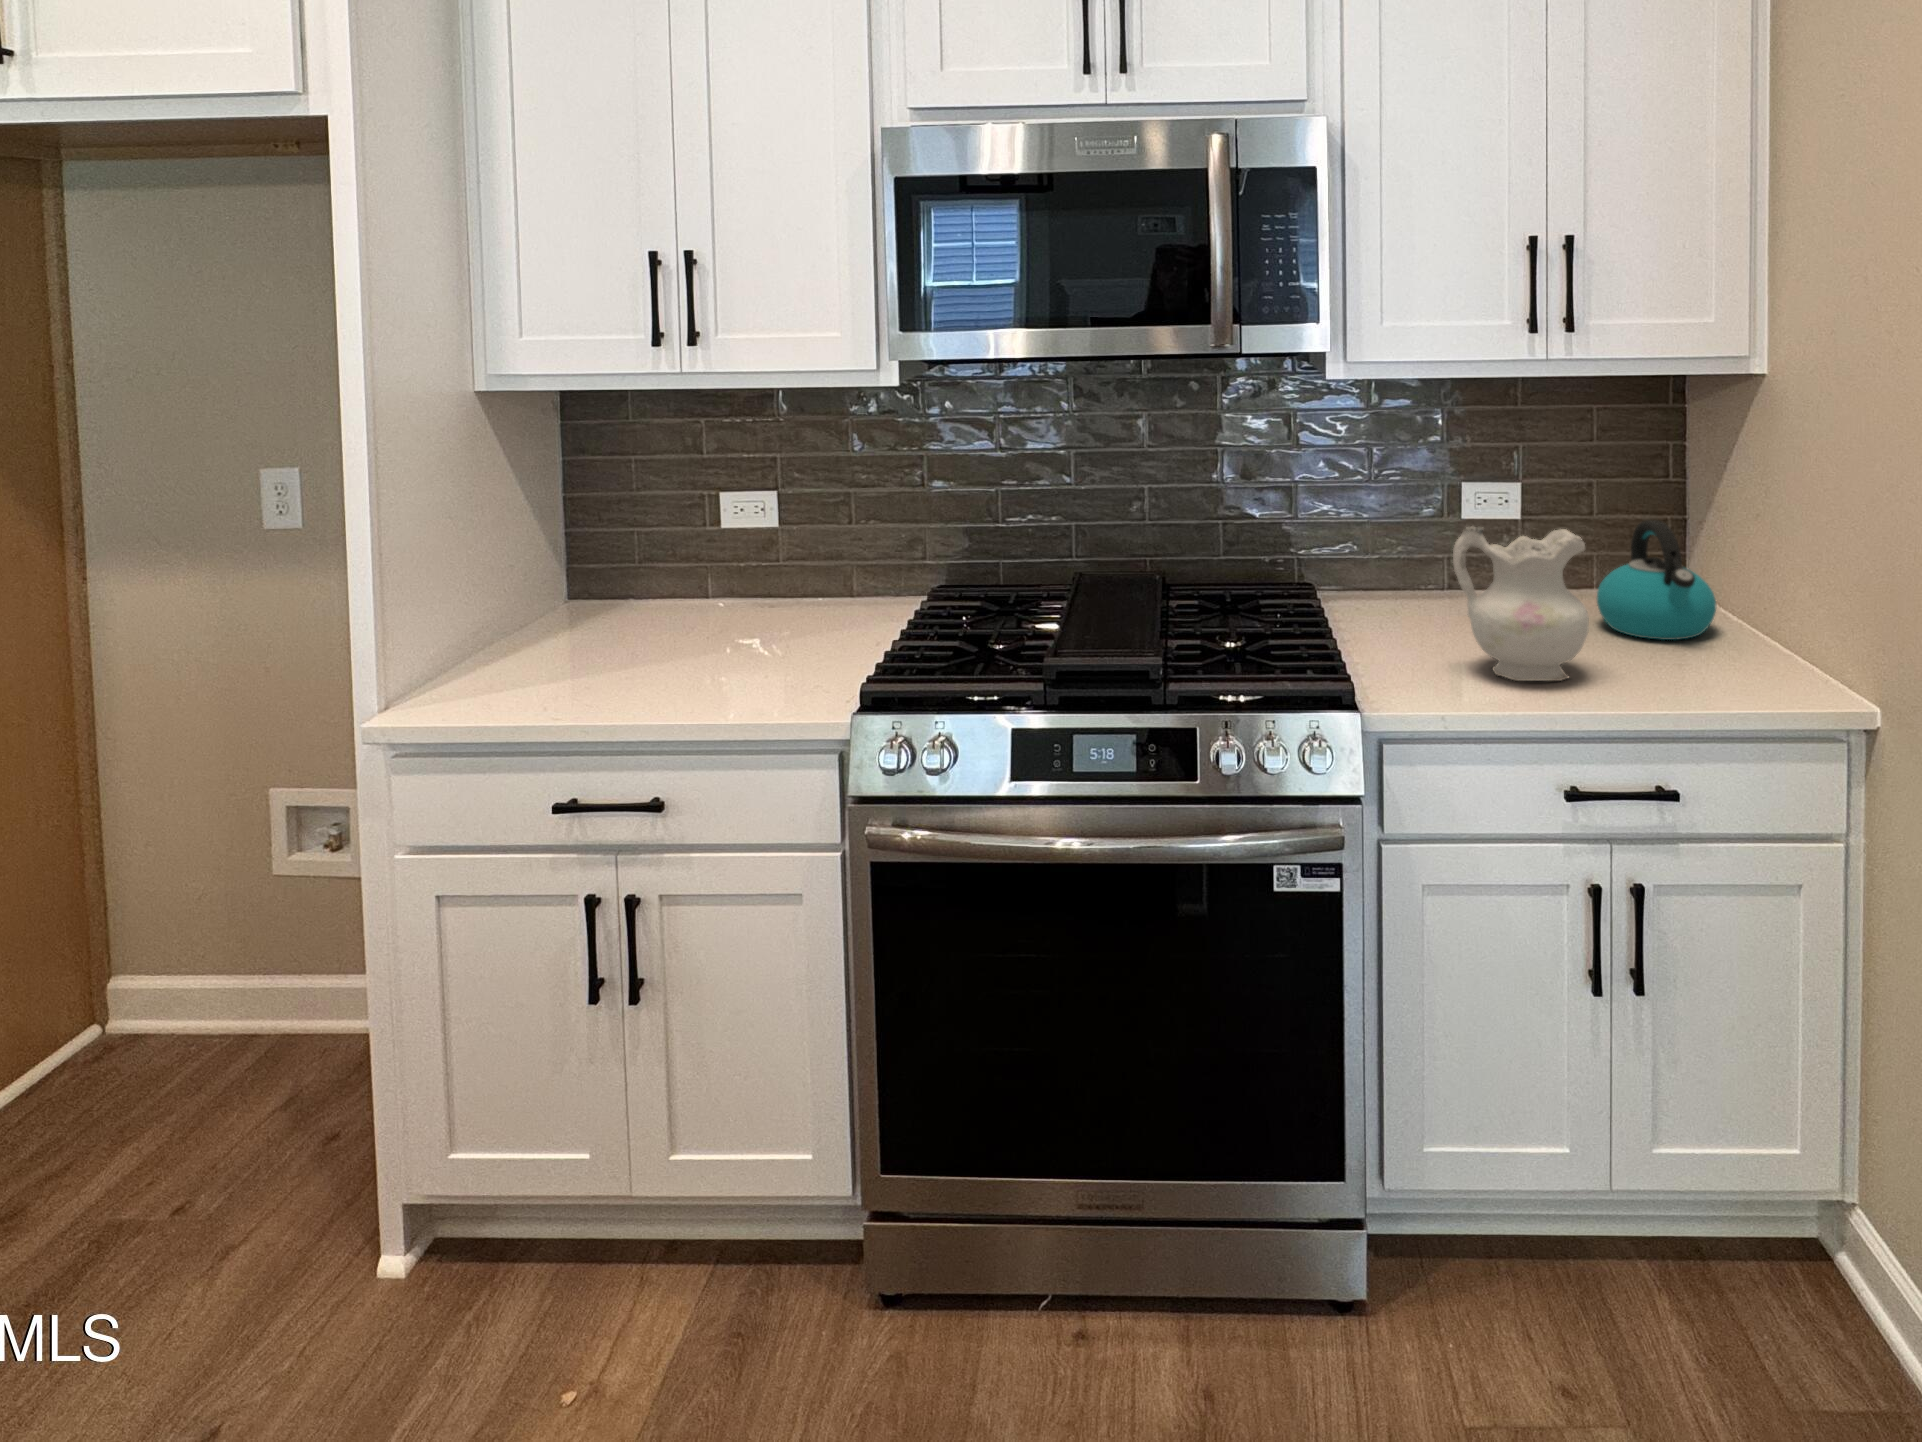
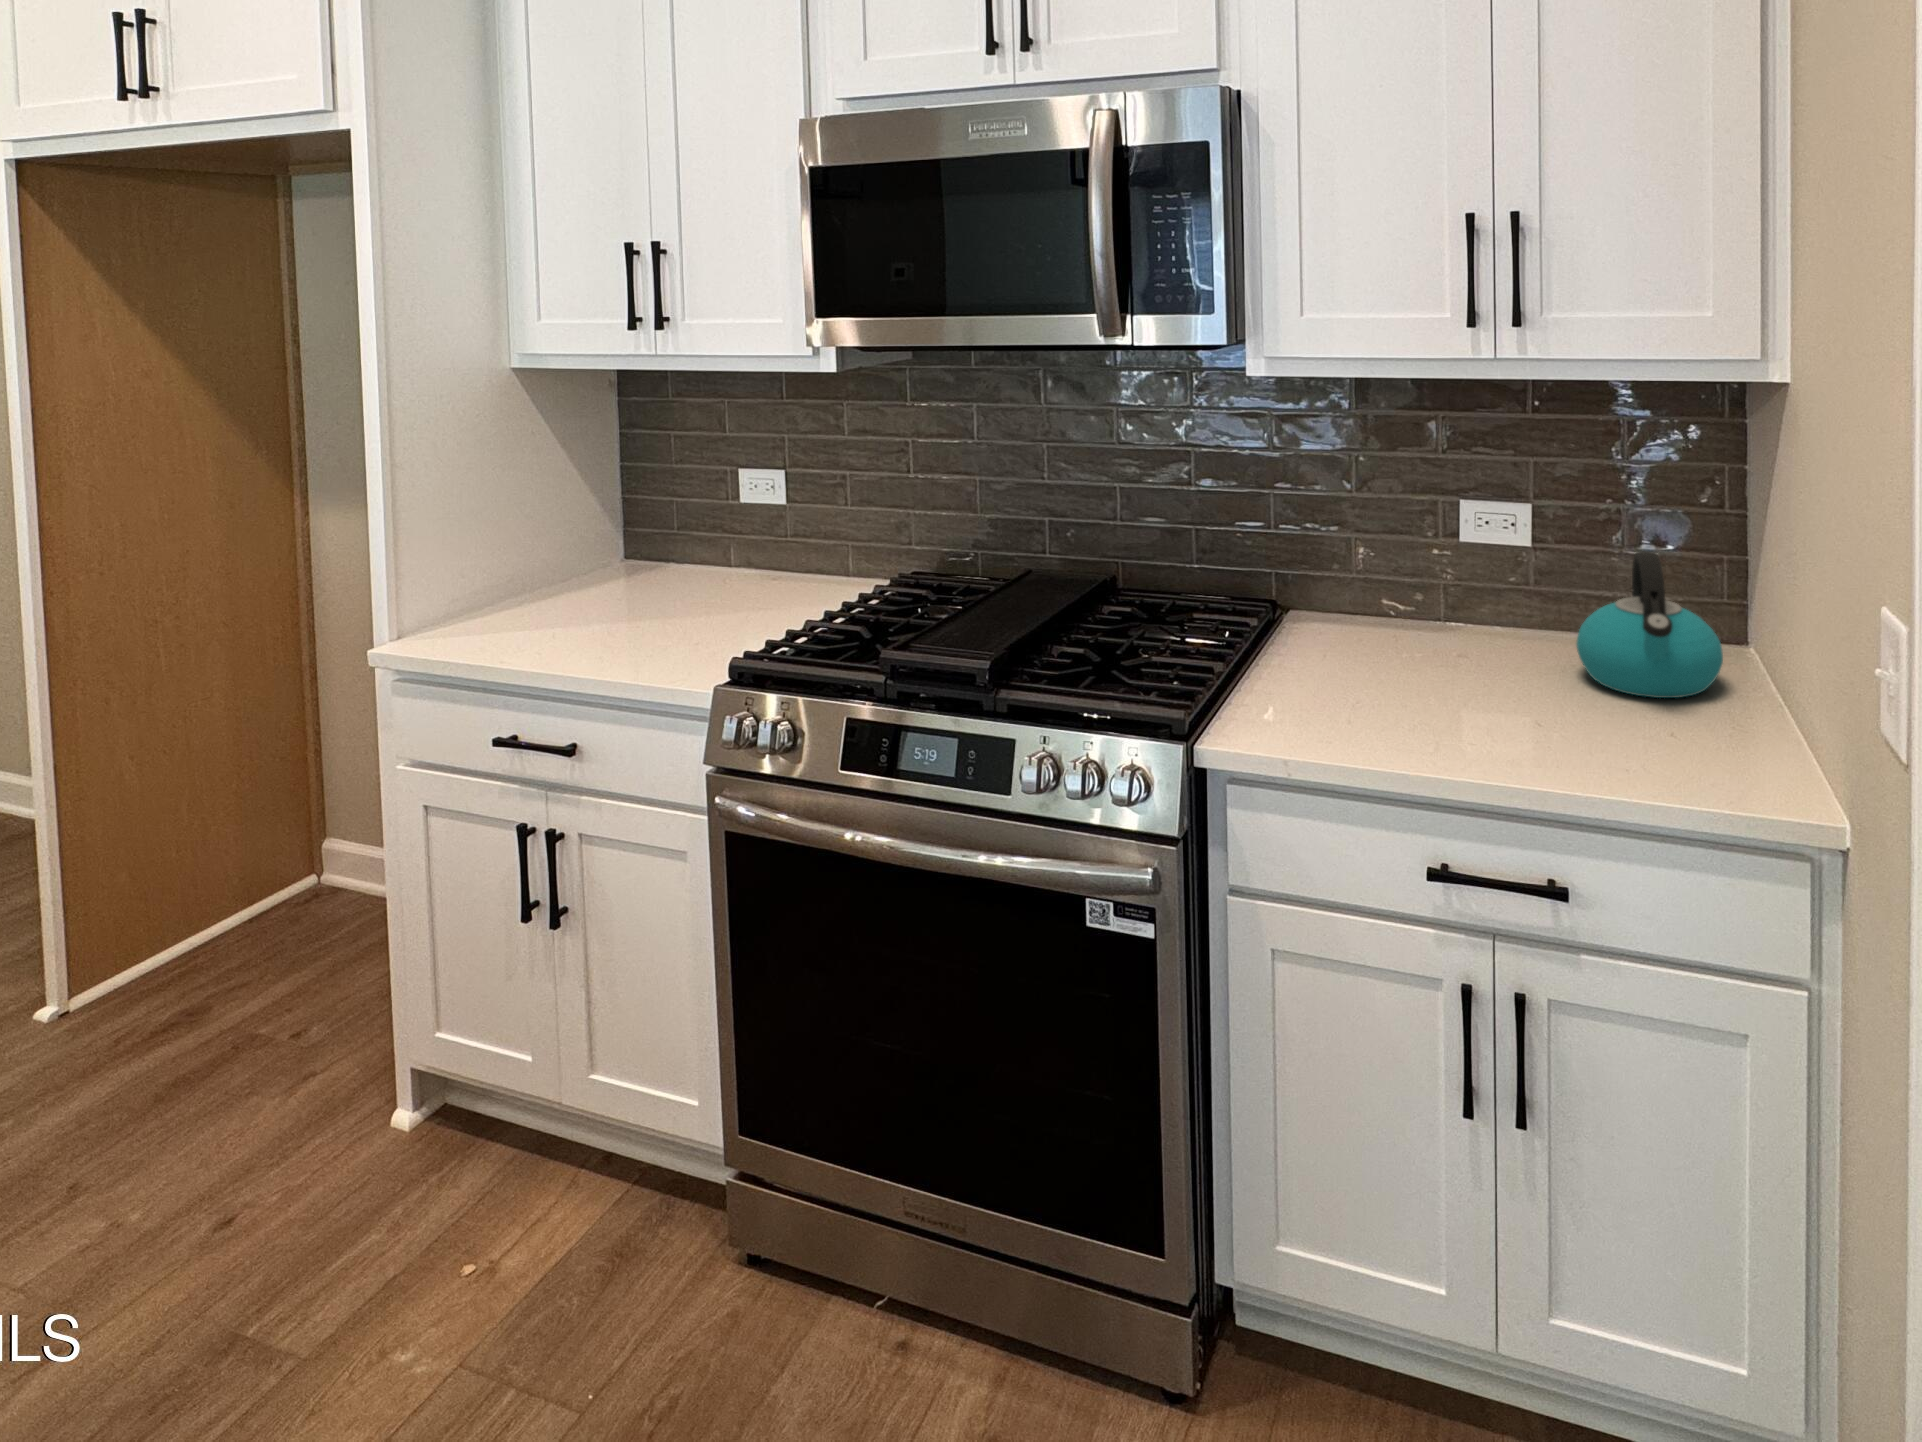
ceramic pitcher: present [1453,527,1589,681] -> none [1348,545,1501,734]

